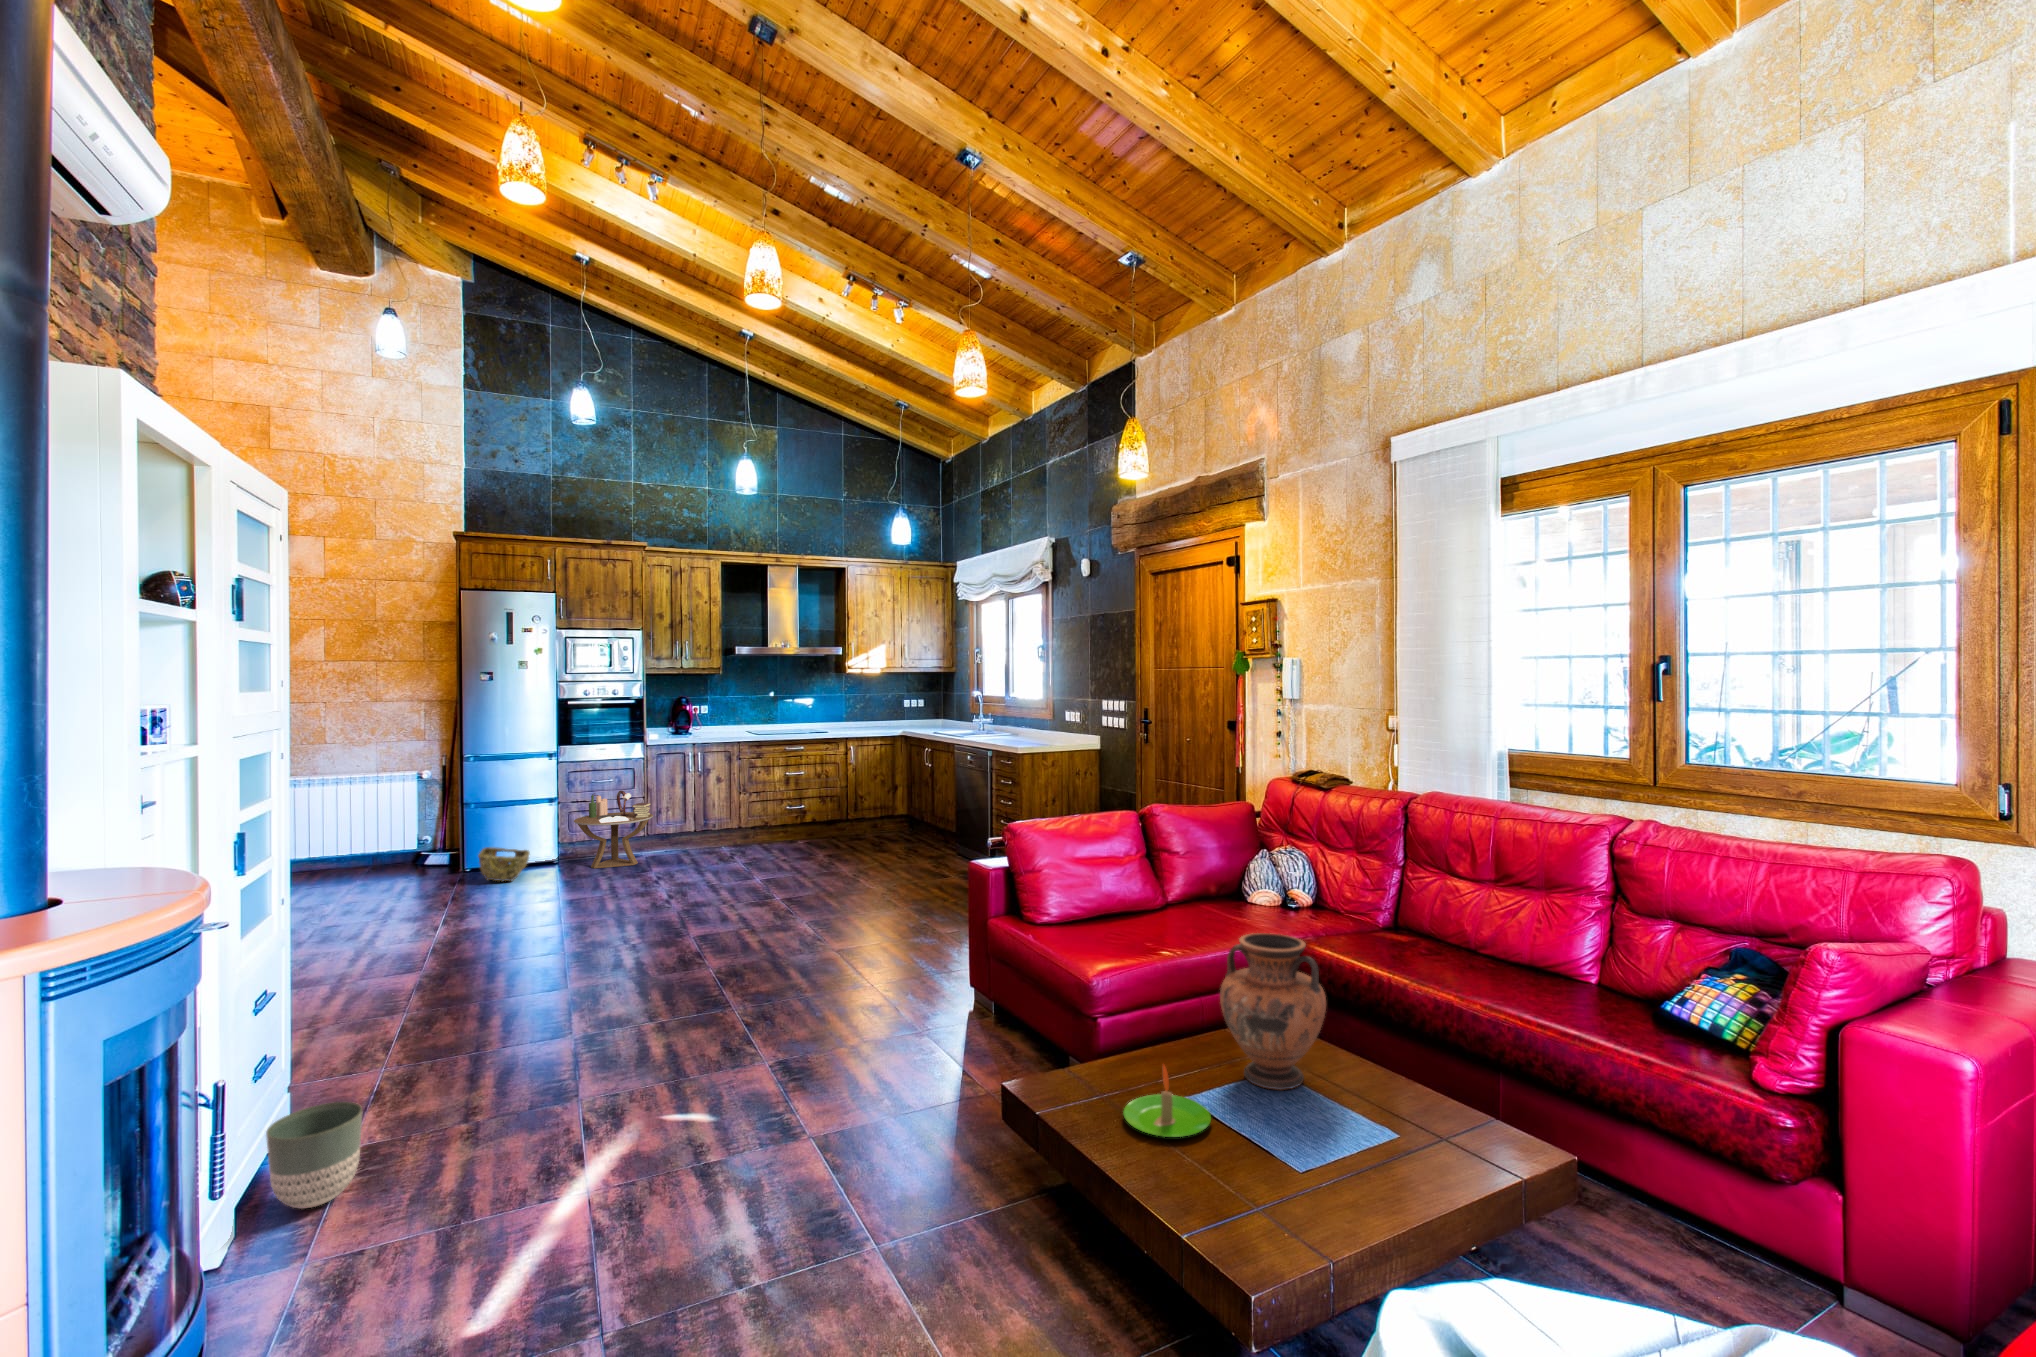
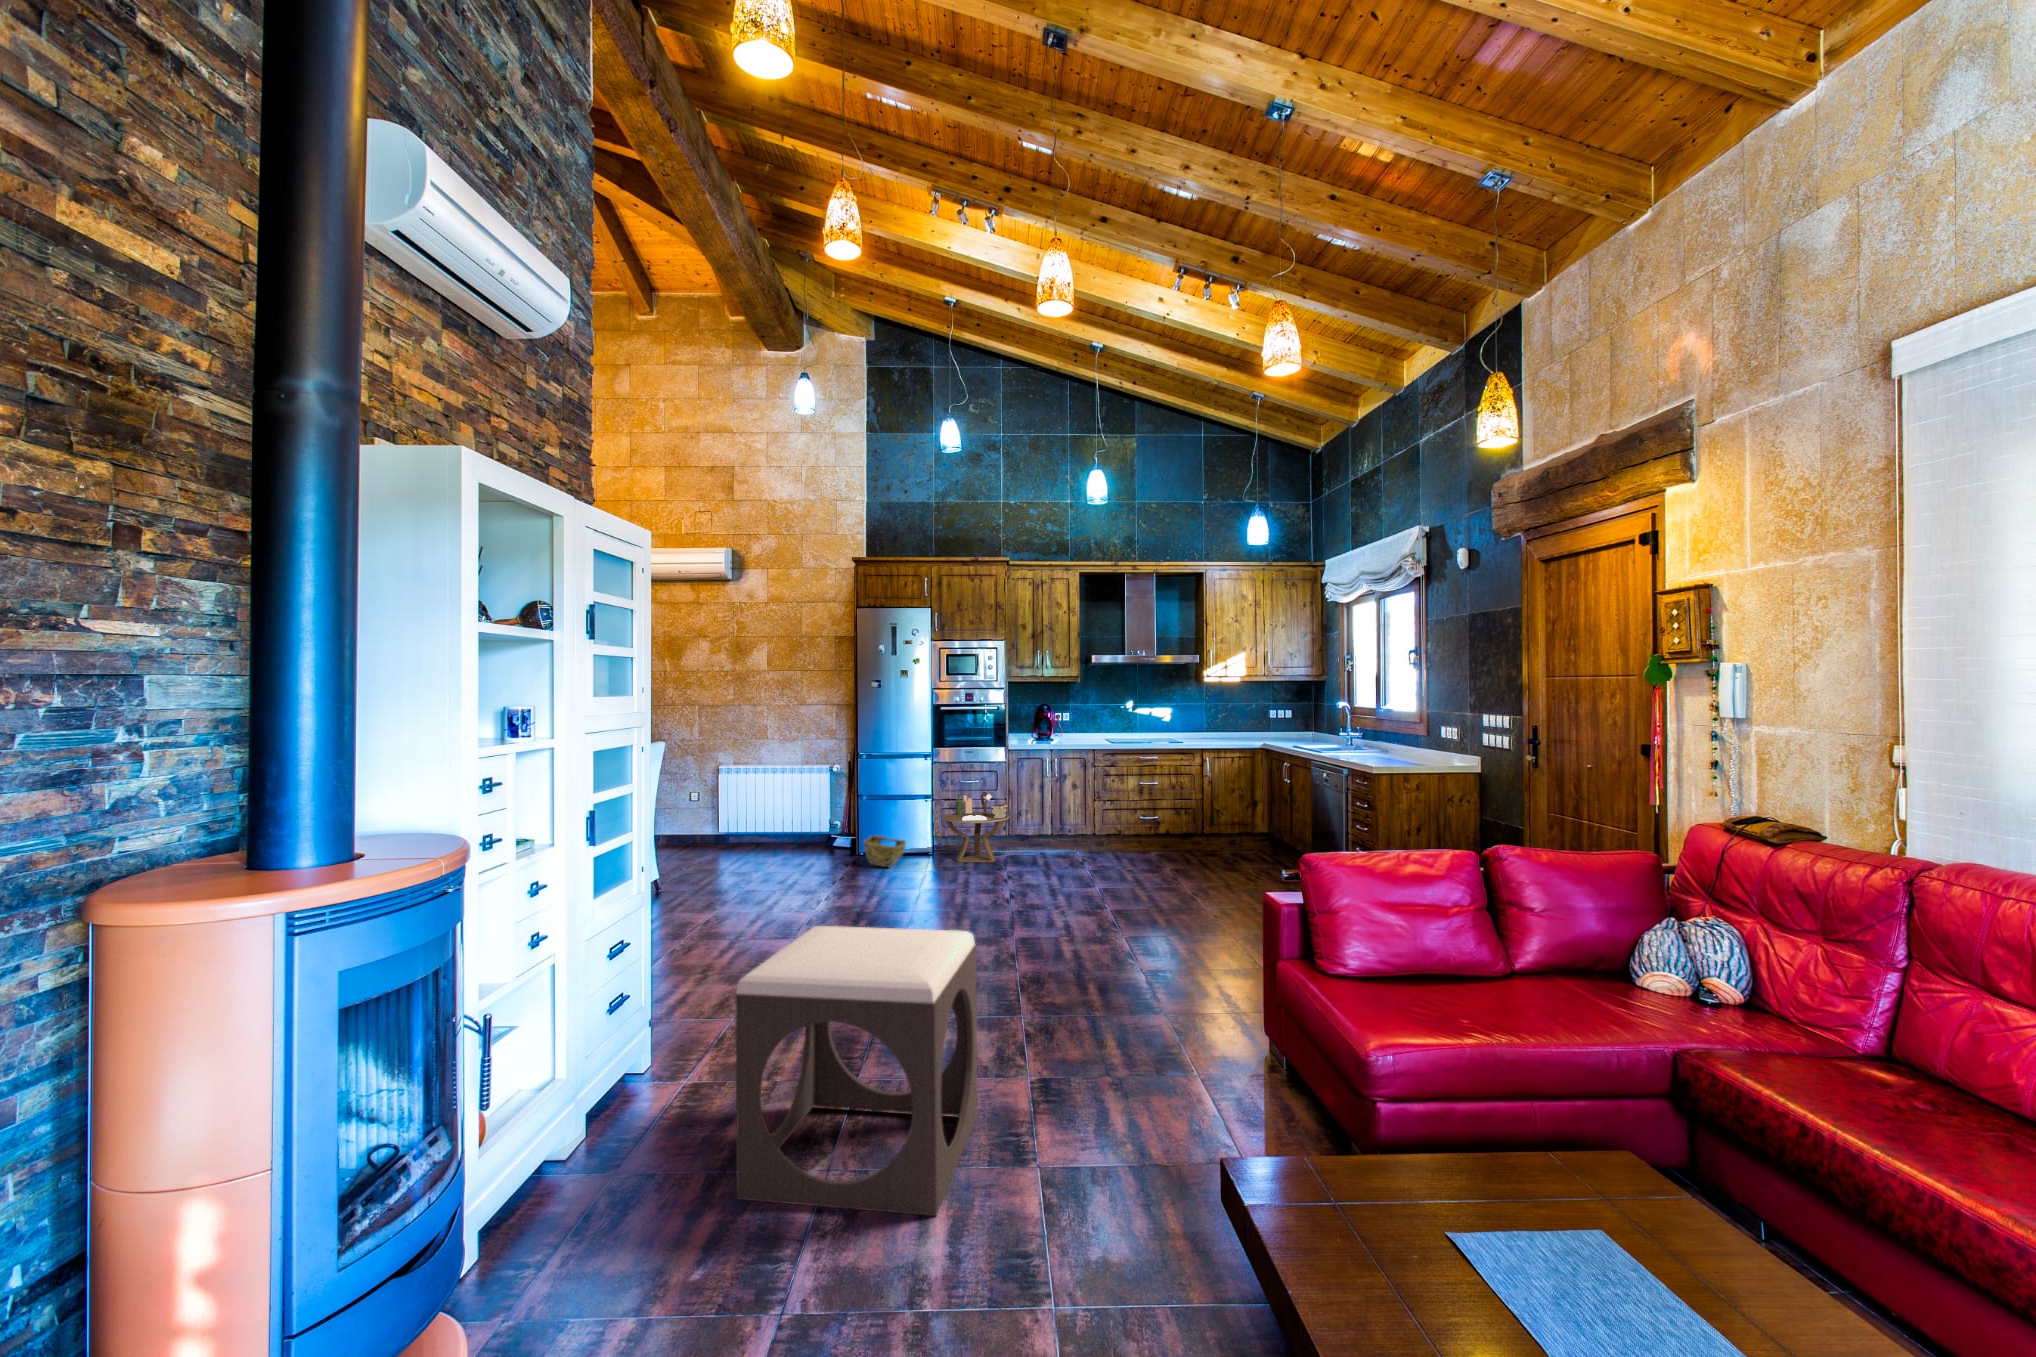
footstool: none [483,924,728,1248] -> present [735,926,978,1216]
vase: present [1220,933,1326,1090] -> none [1495,1032,1658,1256]
candle: present [1123,1065,1211,1137] -> none [1332,1180,1452,1283]
planter: present [266,1102,362,1209] -> none [610,1043,679,1129]

